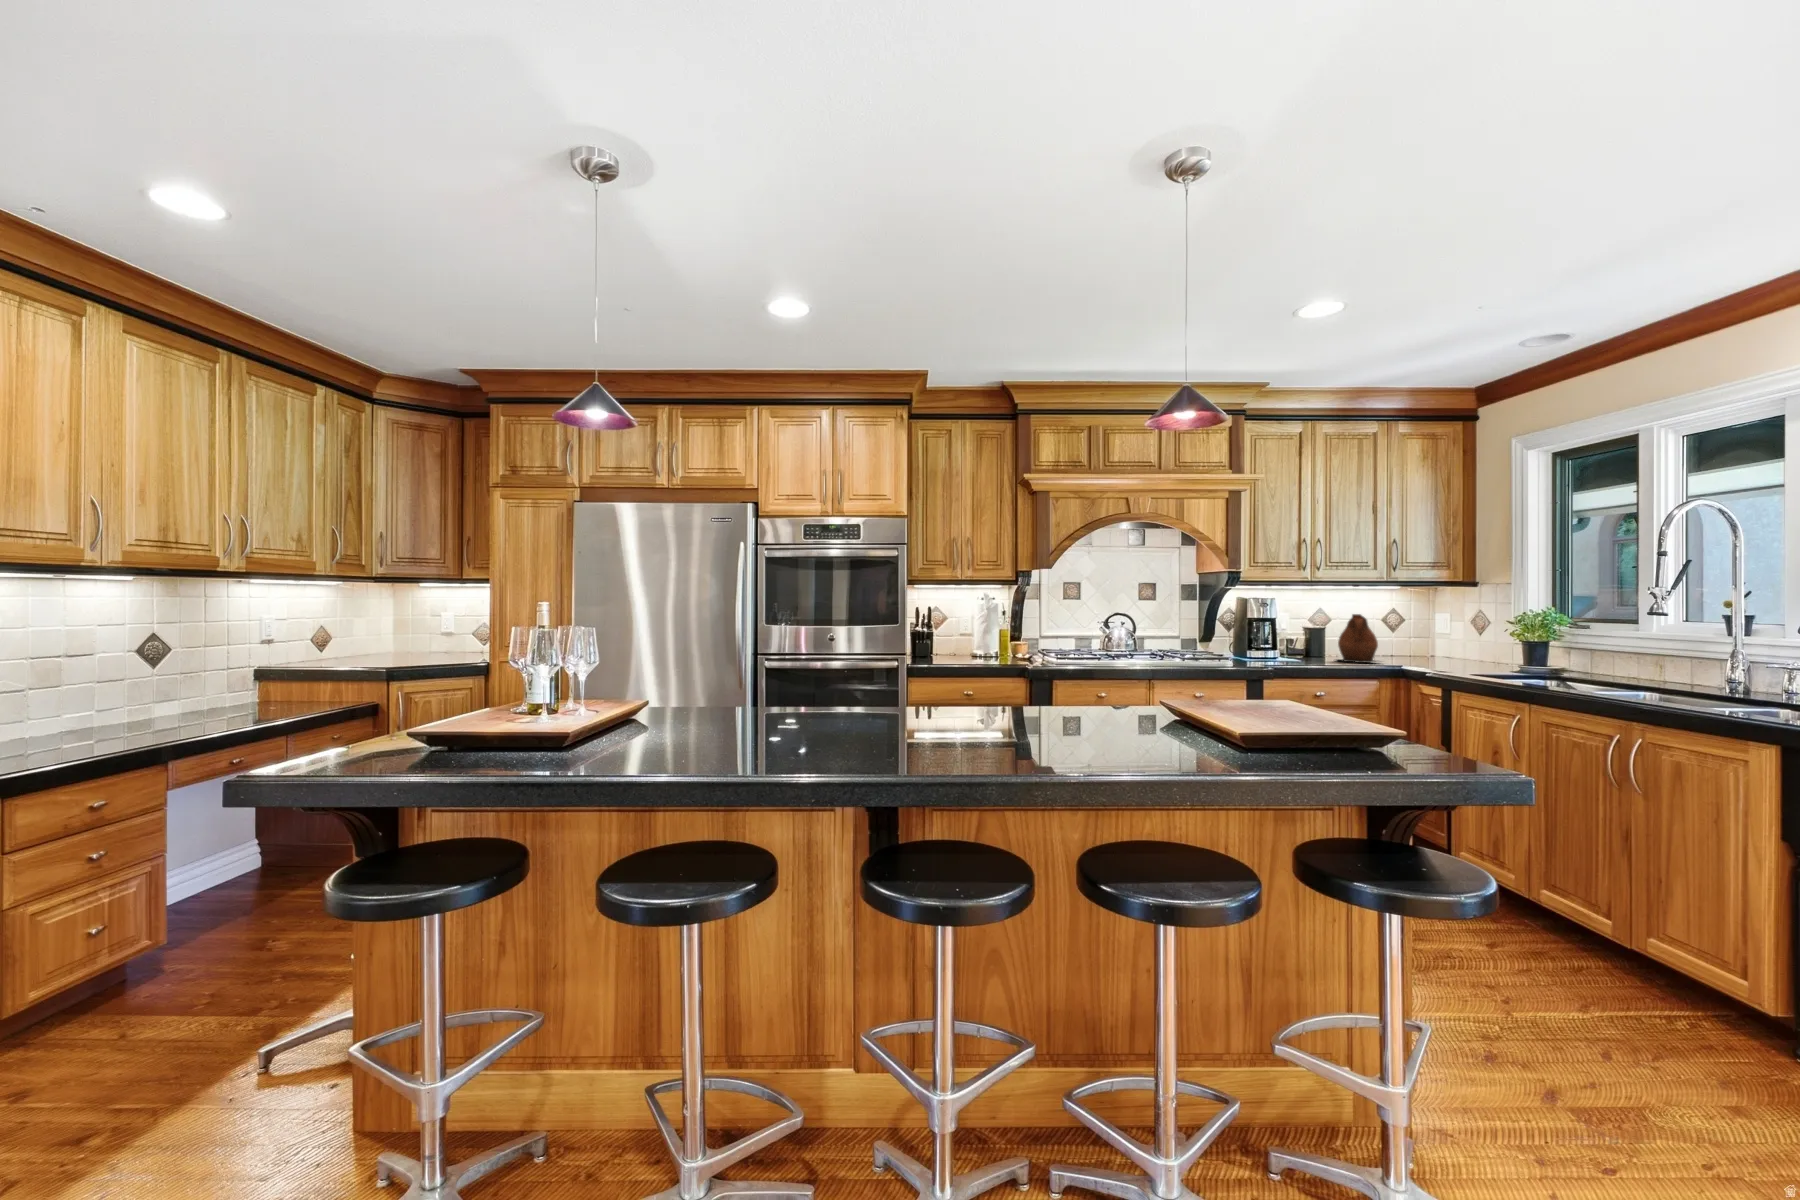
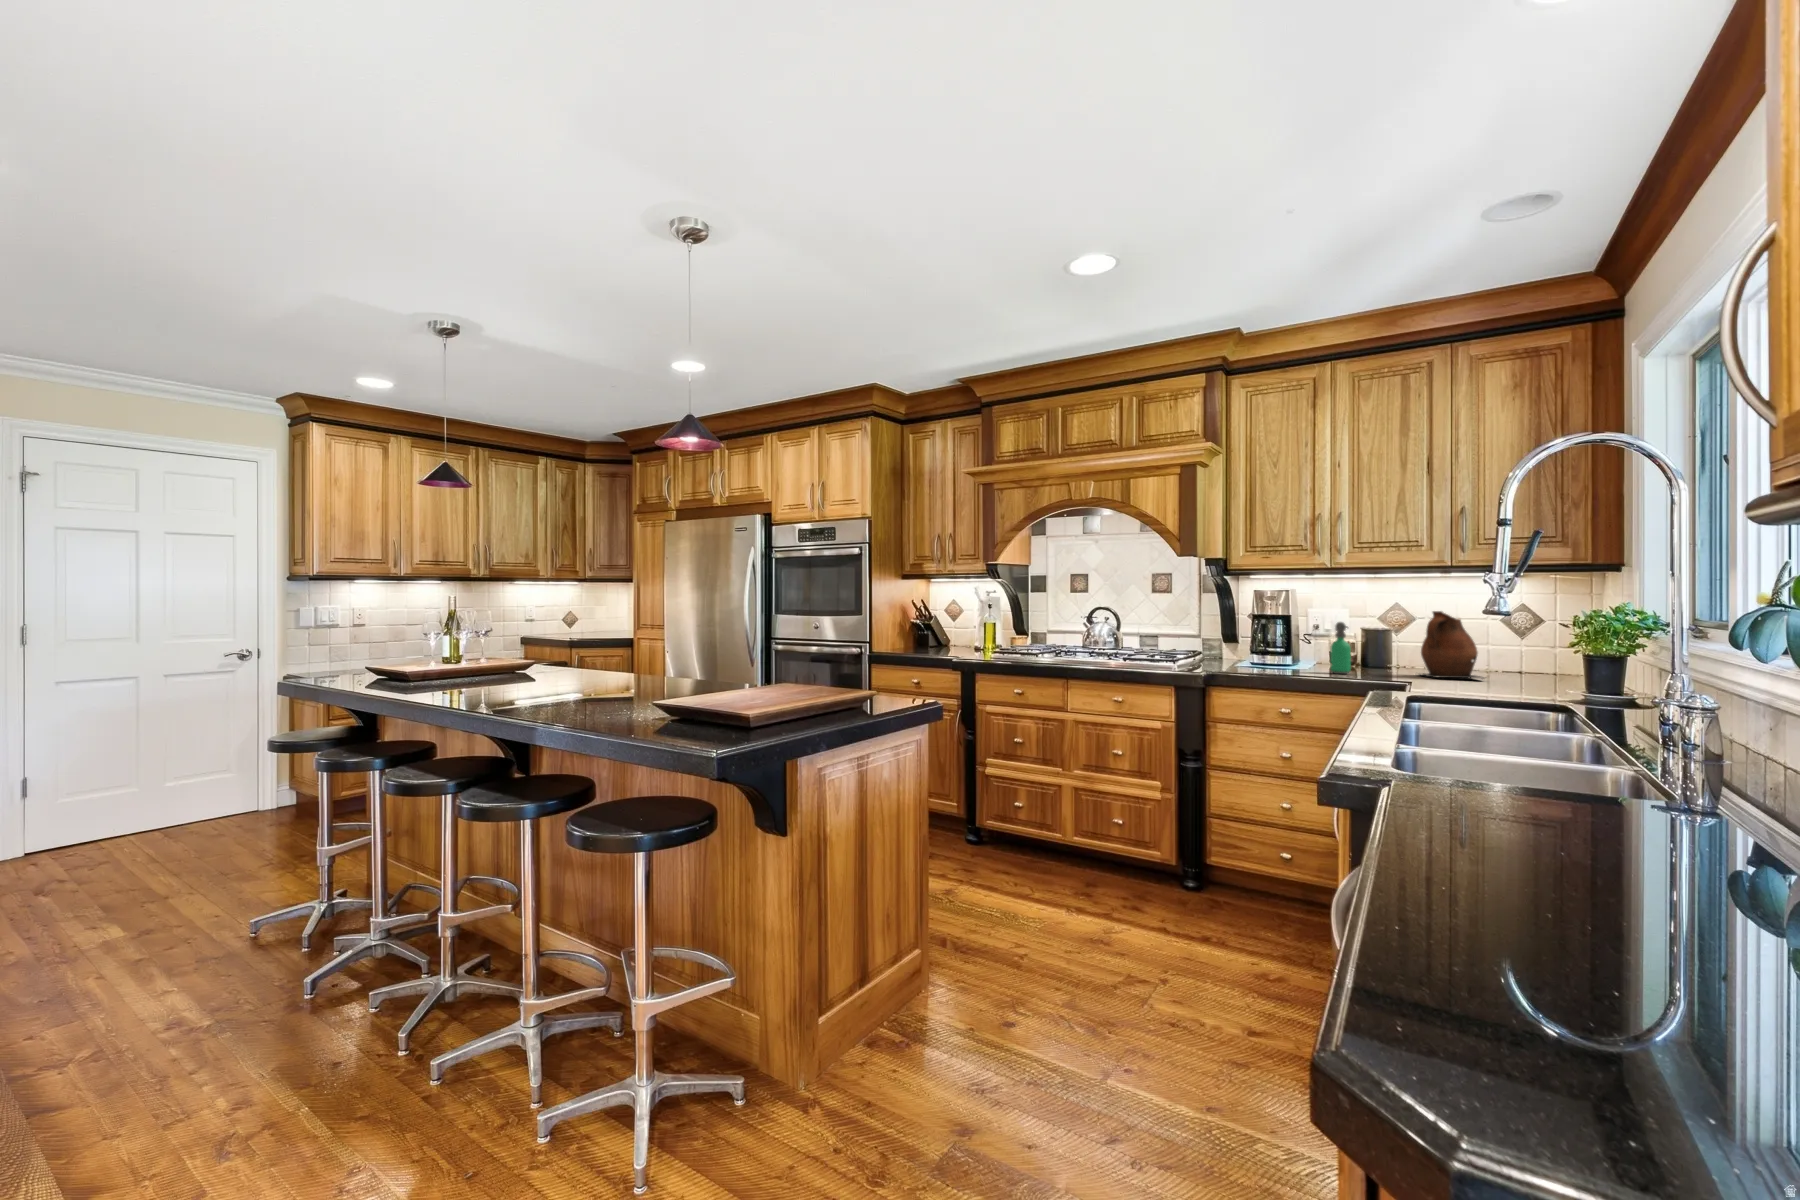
soap dispenser: none [1305,623,1325,664] -> present [1330,622,1351,674]

